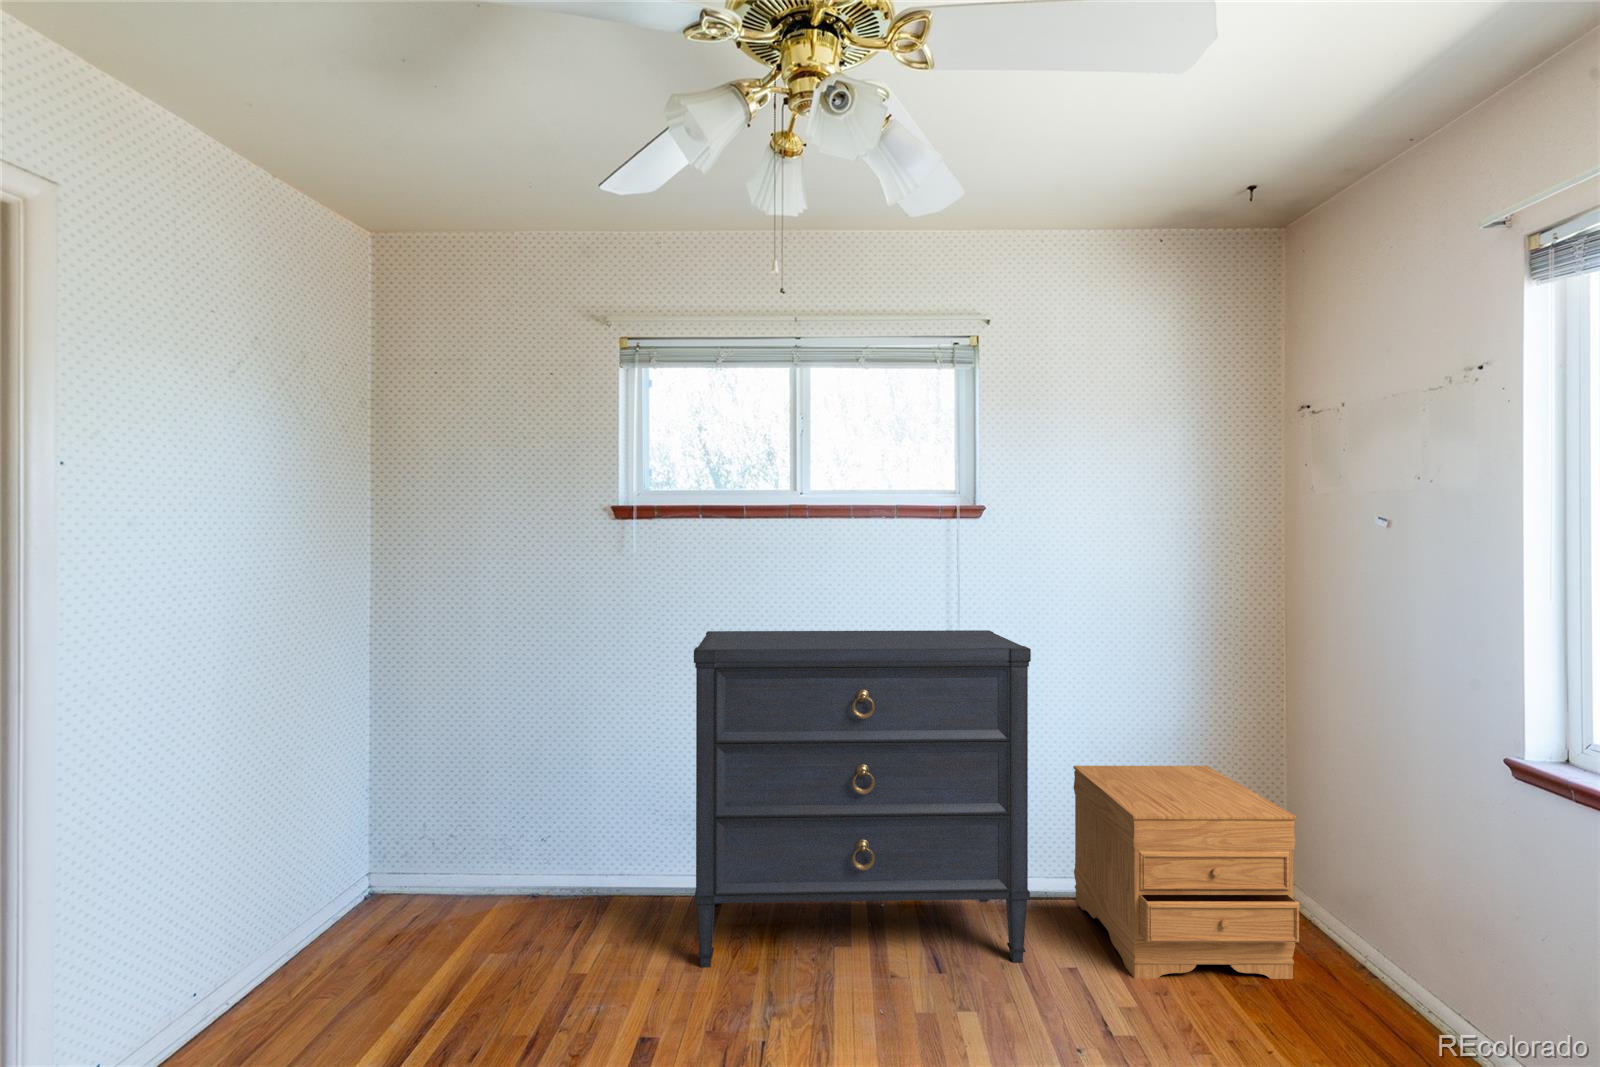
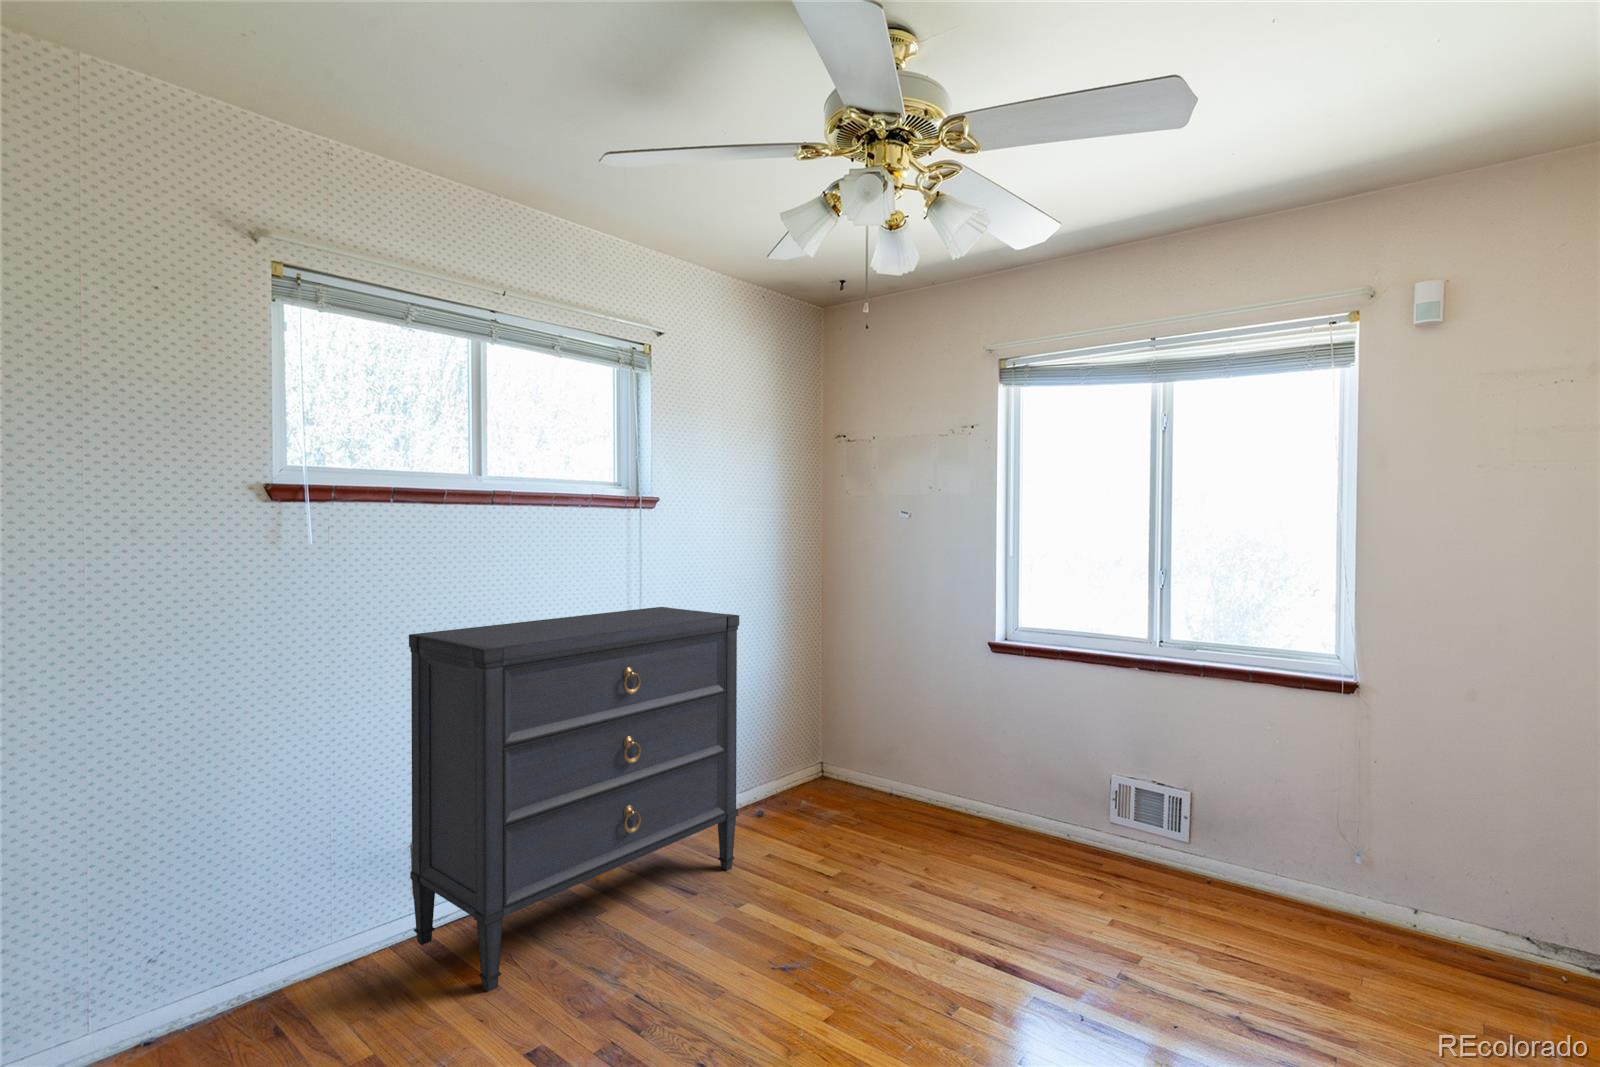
nightstand: present [1073,766,1299,979] -> none [719,692,875,848]

